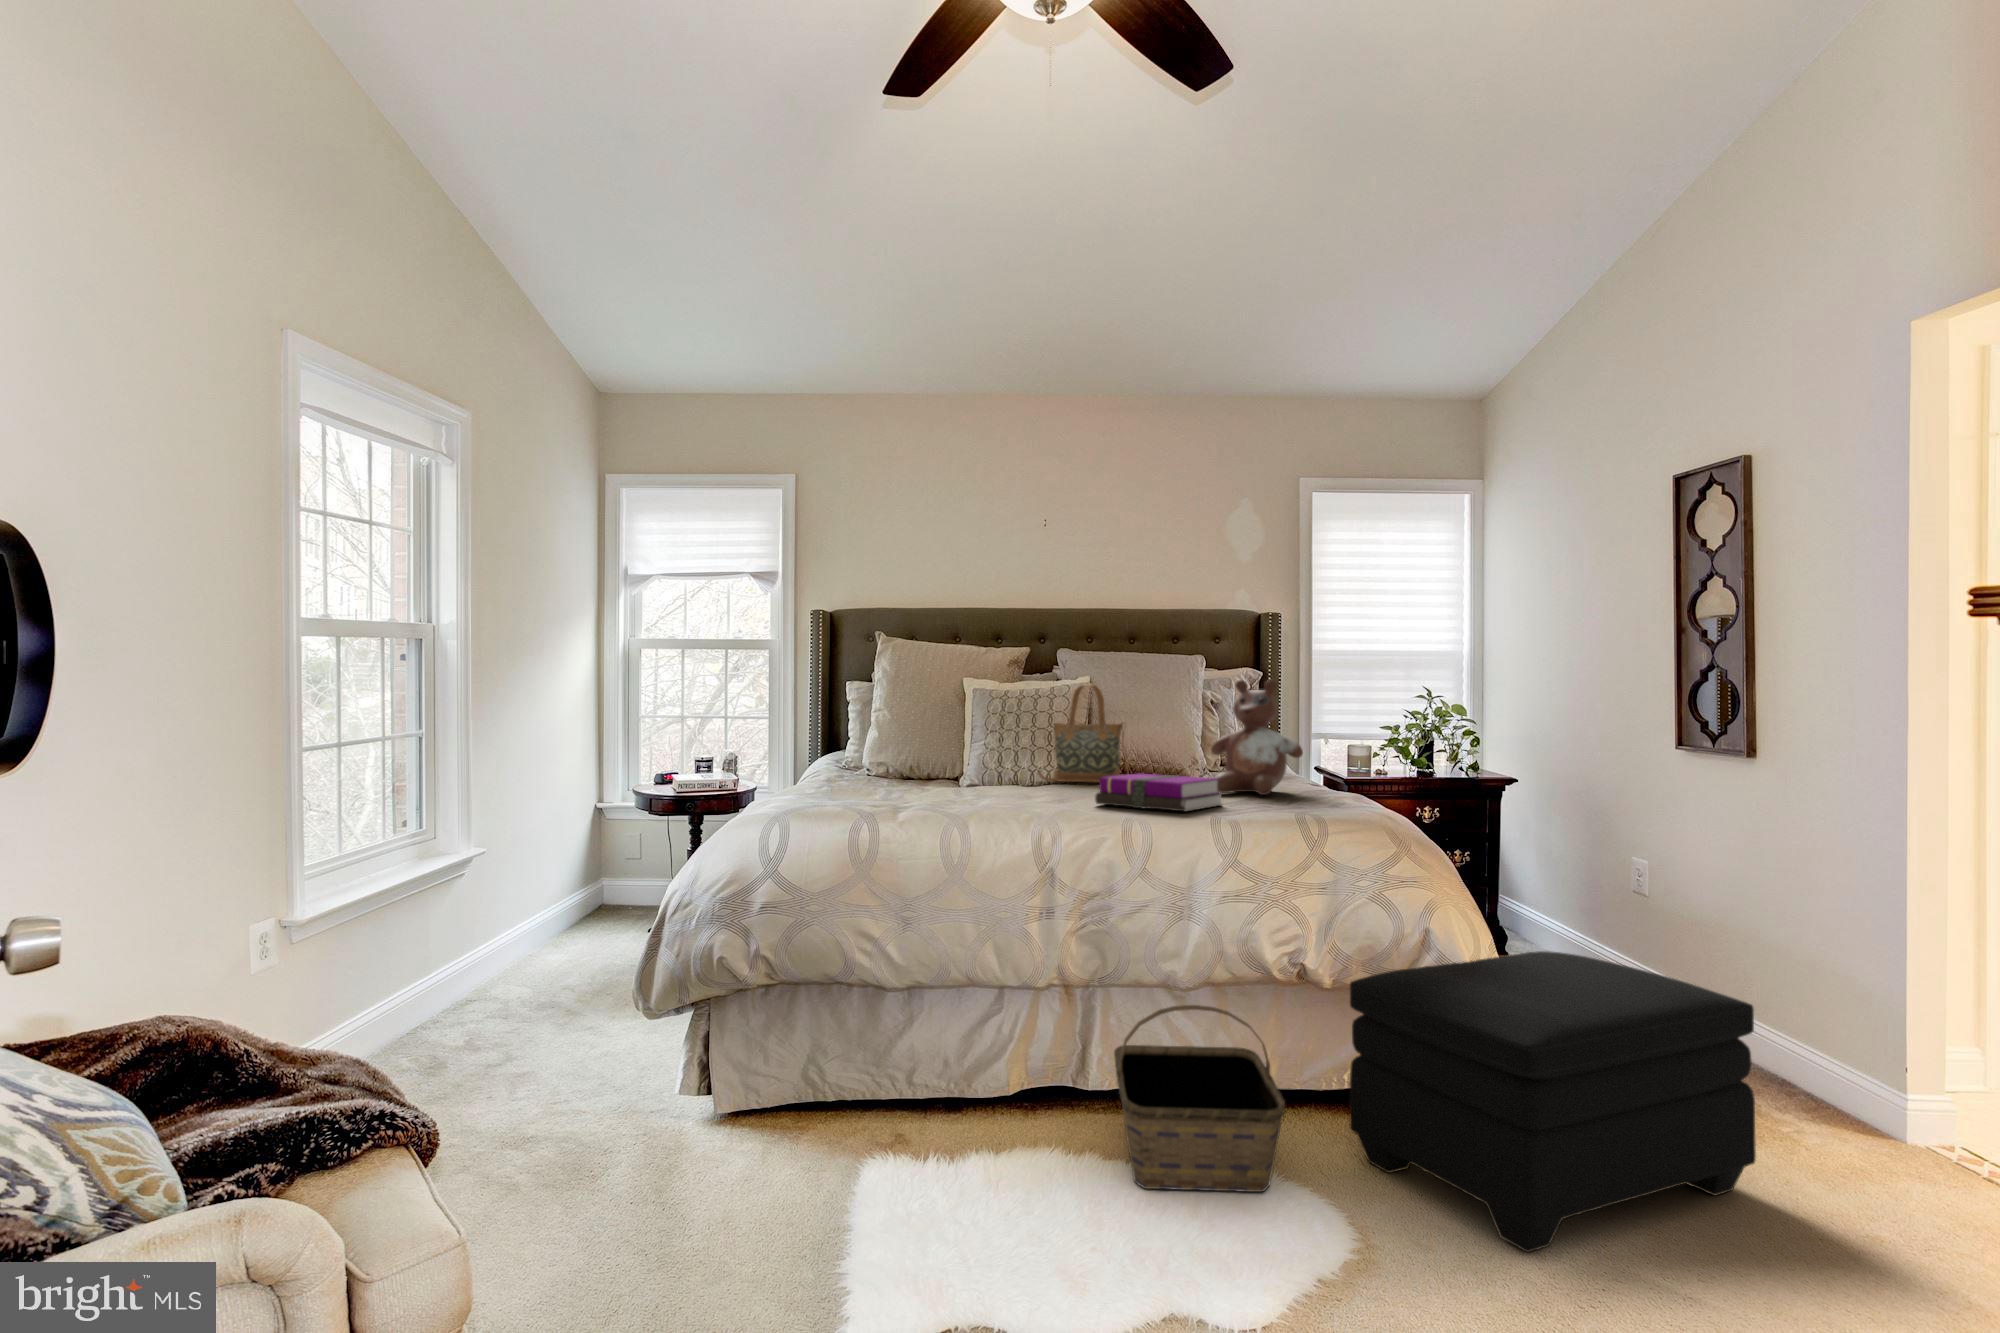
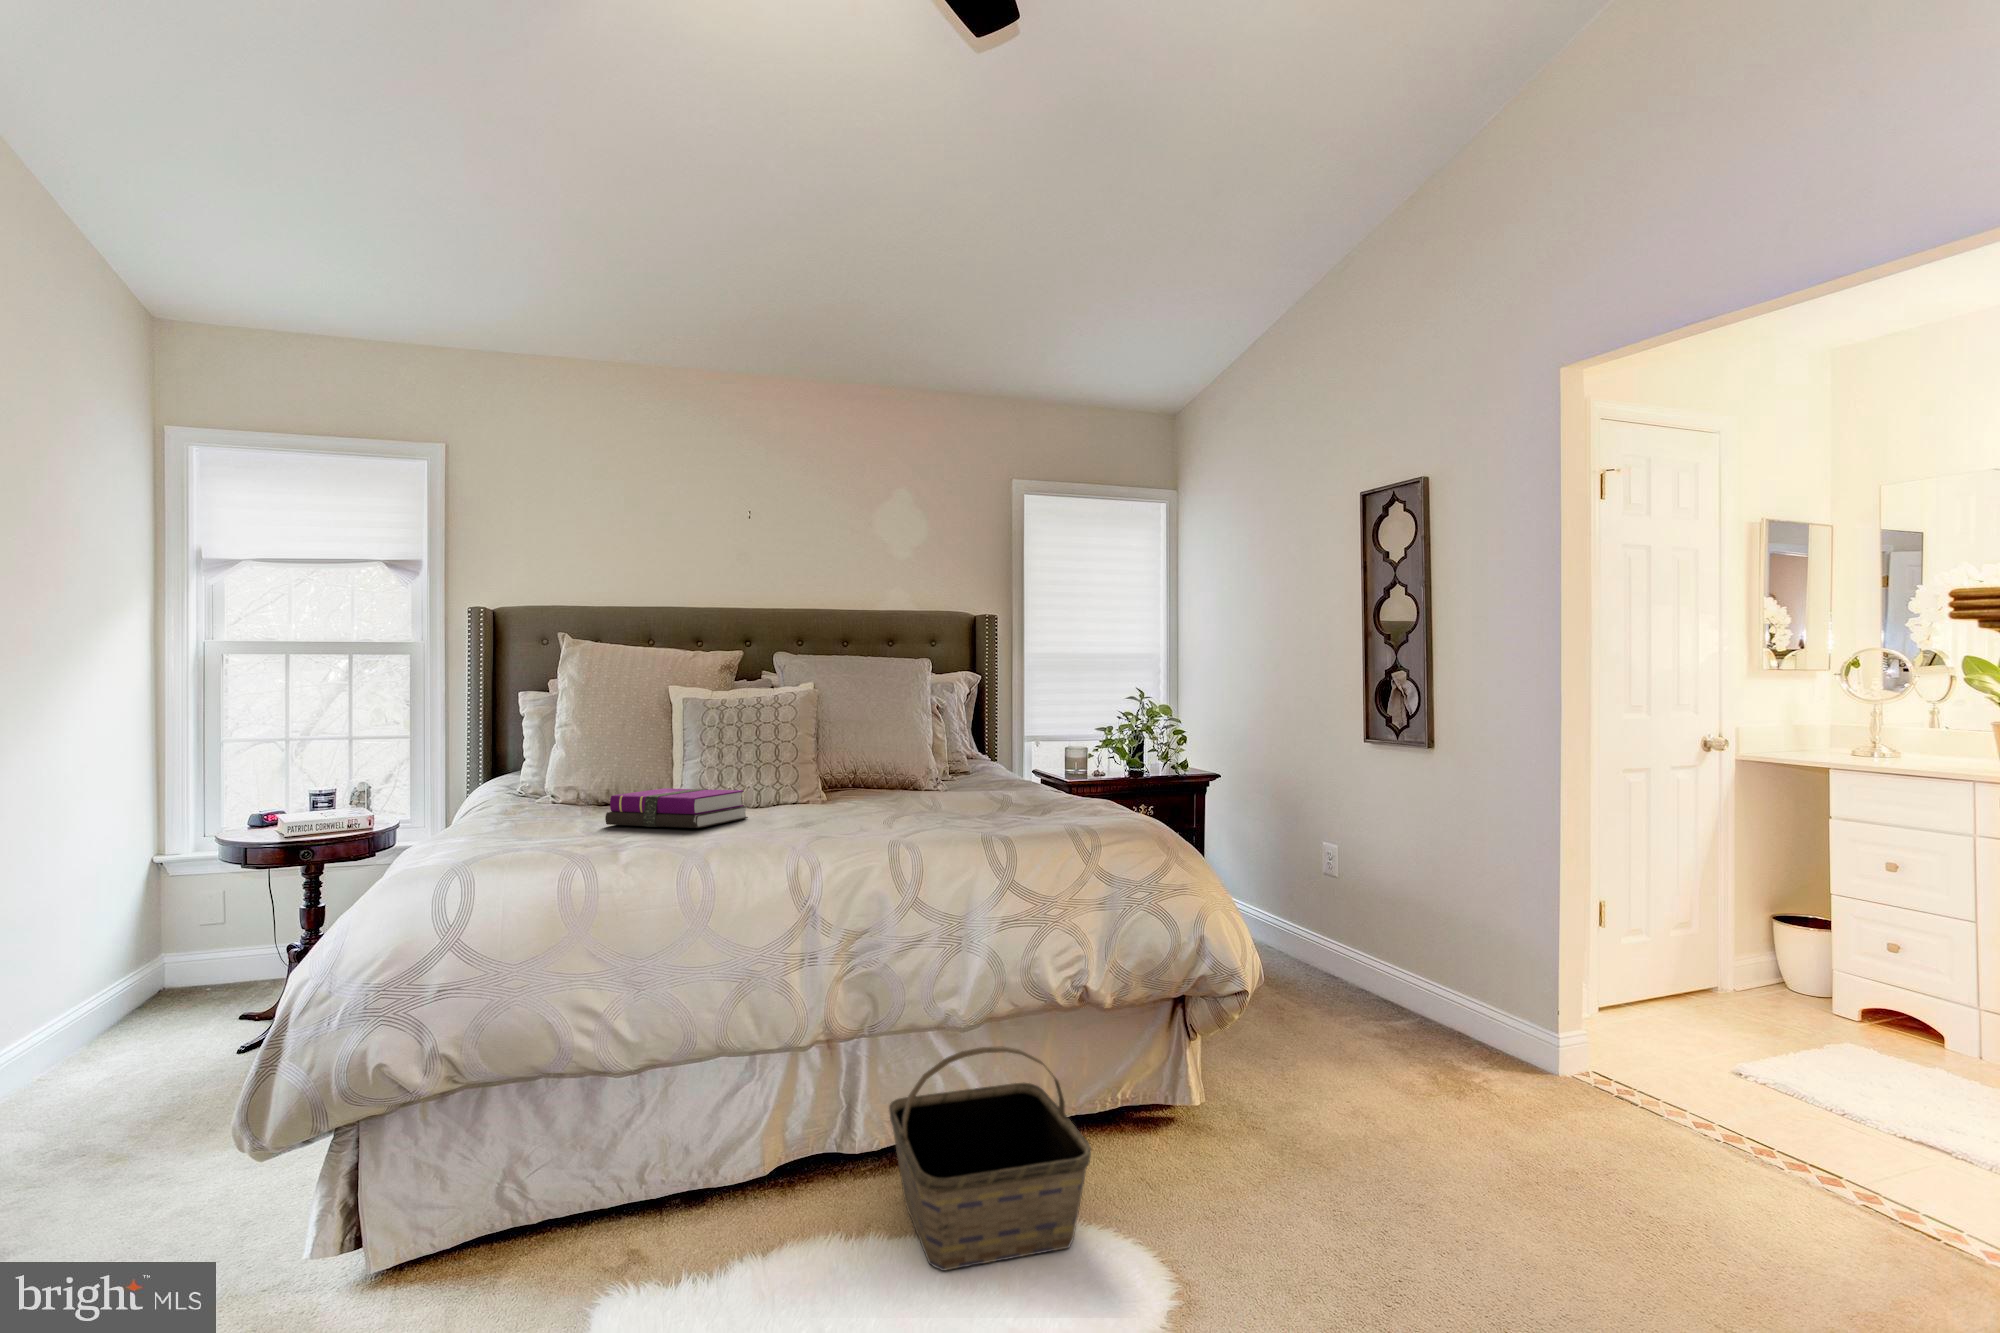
stuffed bear: present [1211,680,1303,795] -> none [959,683,1054,805]
handbag: present [1038,684,1129,783] -> none [762,691,872,800]
notebook: present [1095,774,1221,811] -> present [605,788,748,828]
ottoman: present [1350,951,1756,1252] -> none [1139,945,1492,1266]

